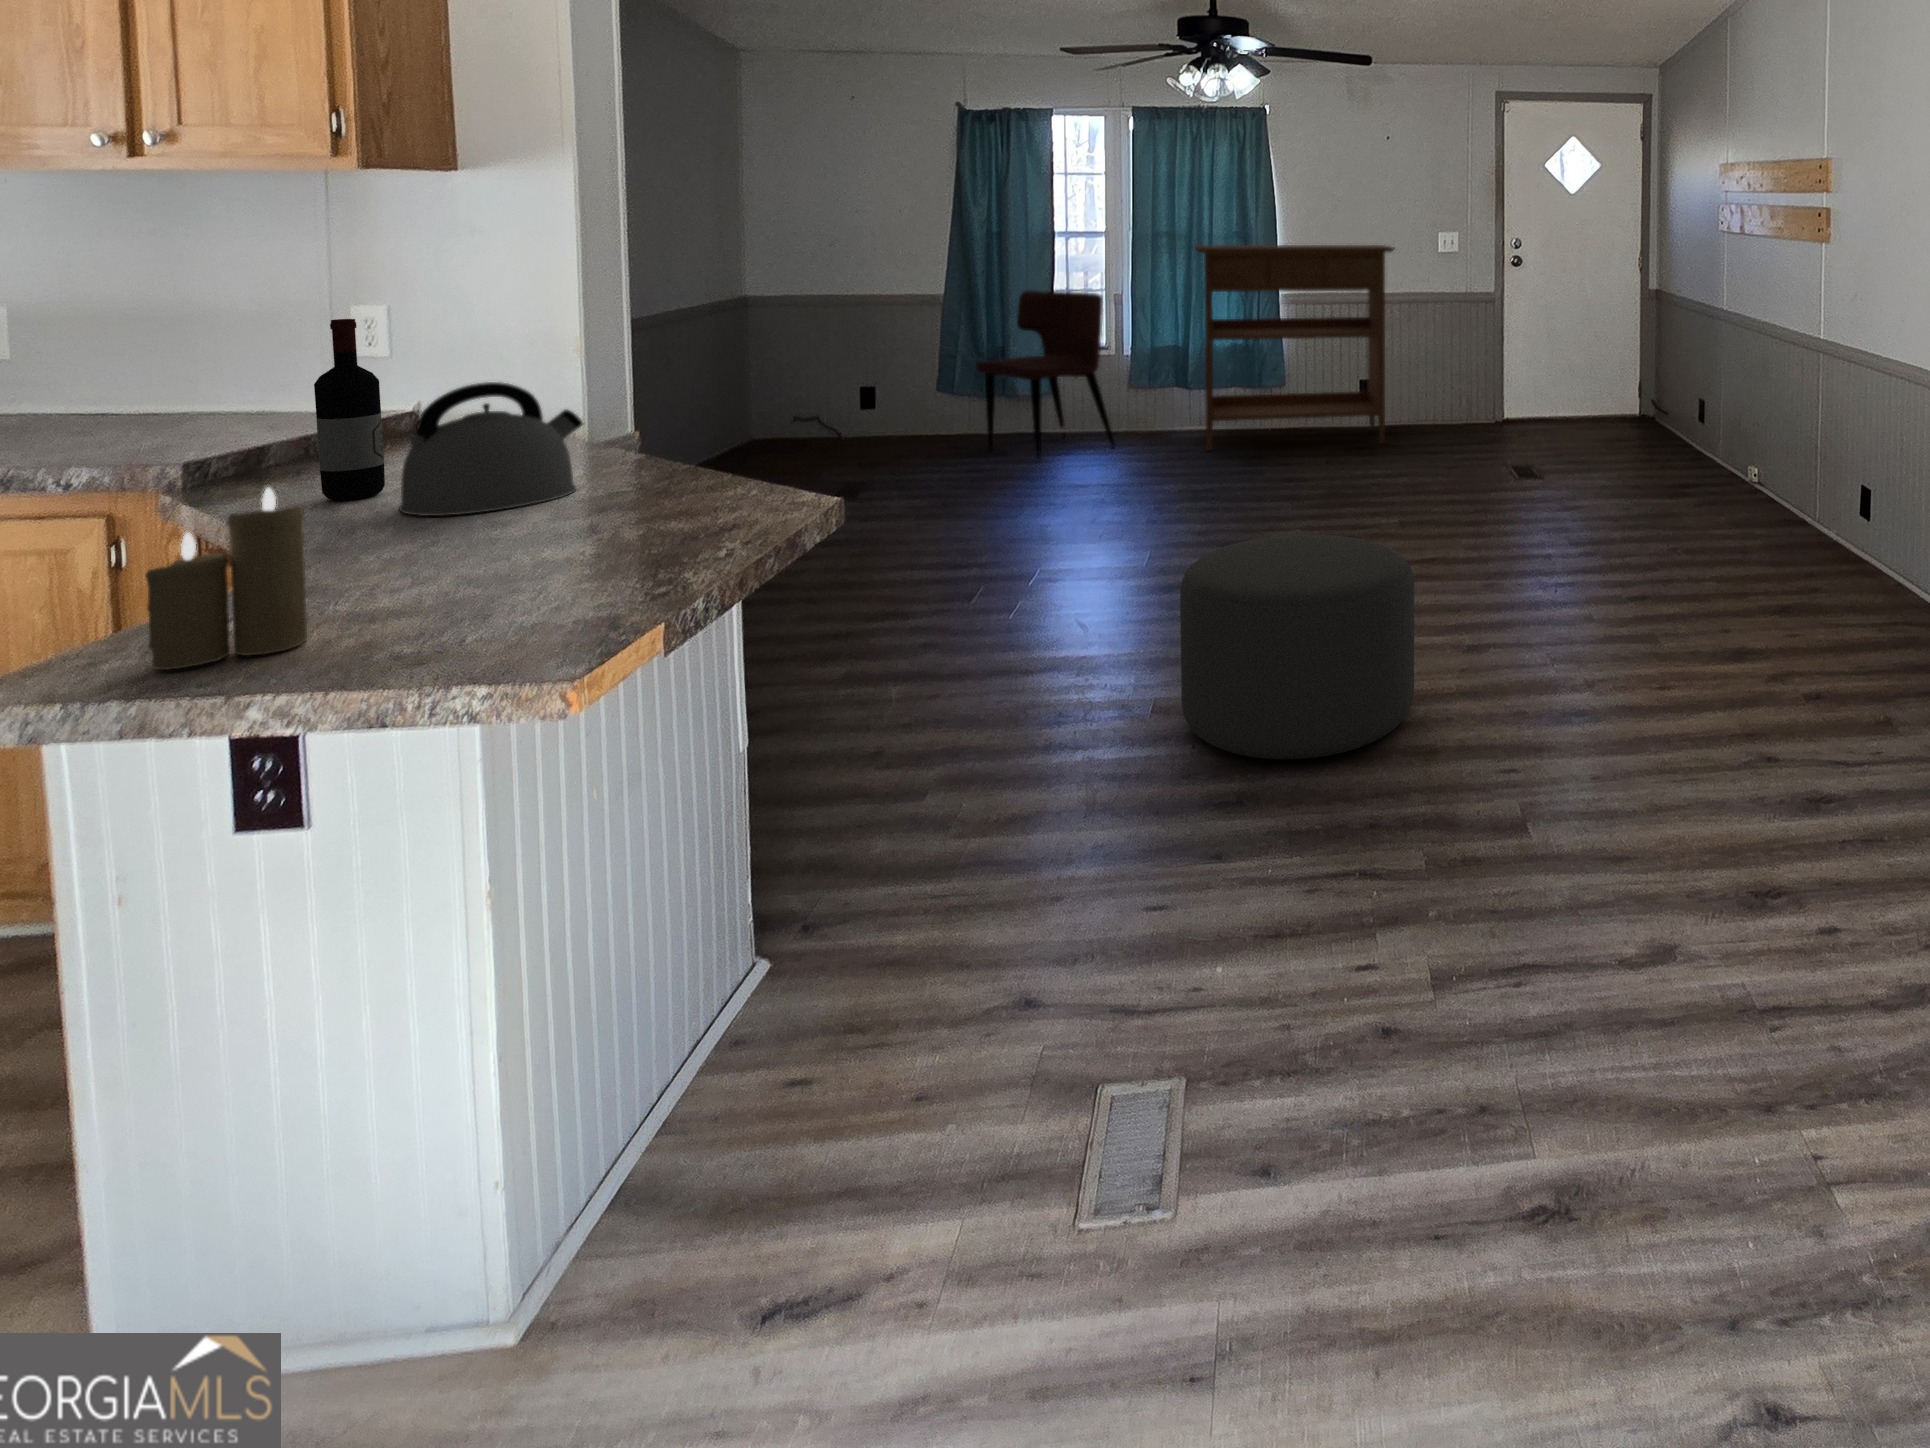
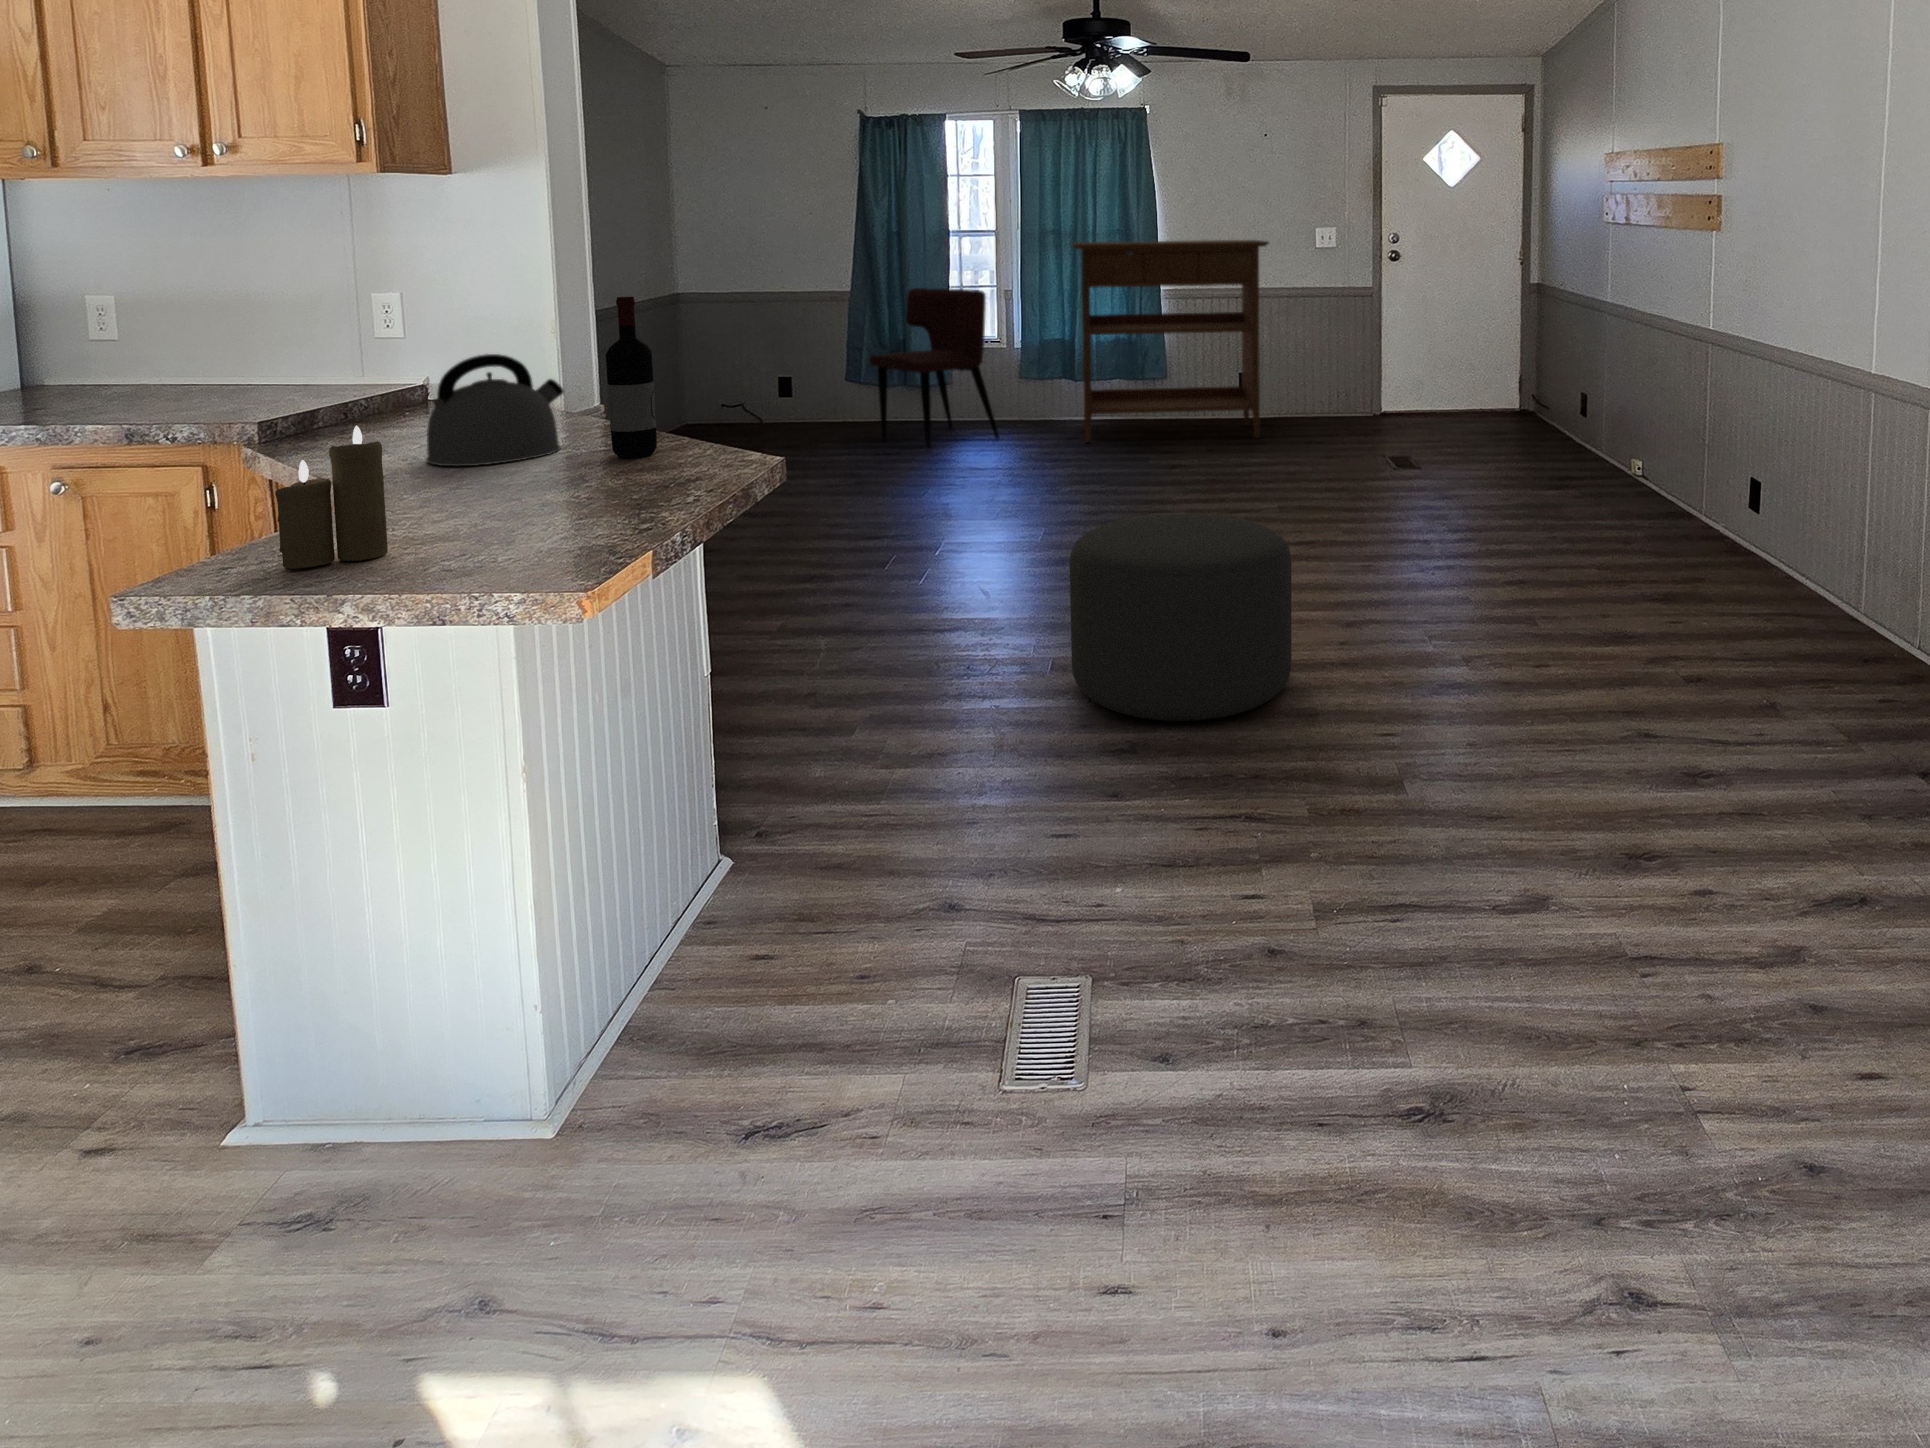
wine bottle: present [314,319,385,500] -> present [605,297,657,458]

